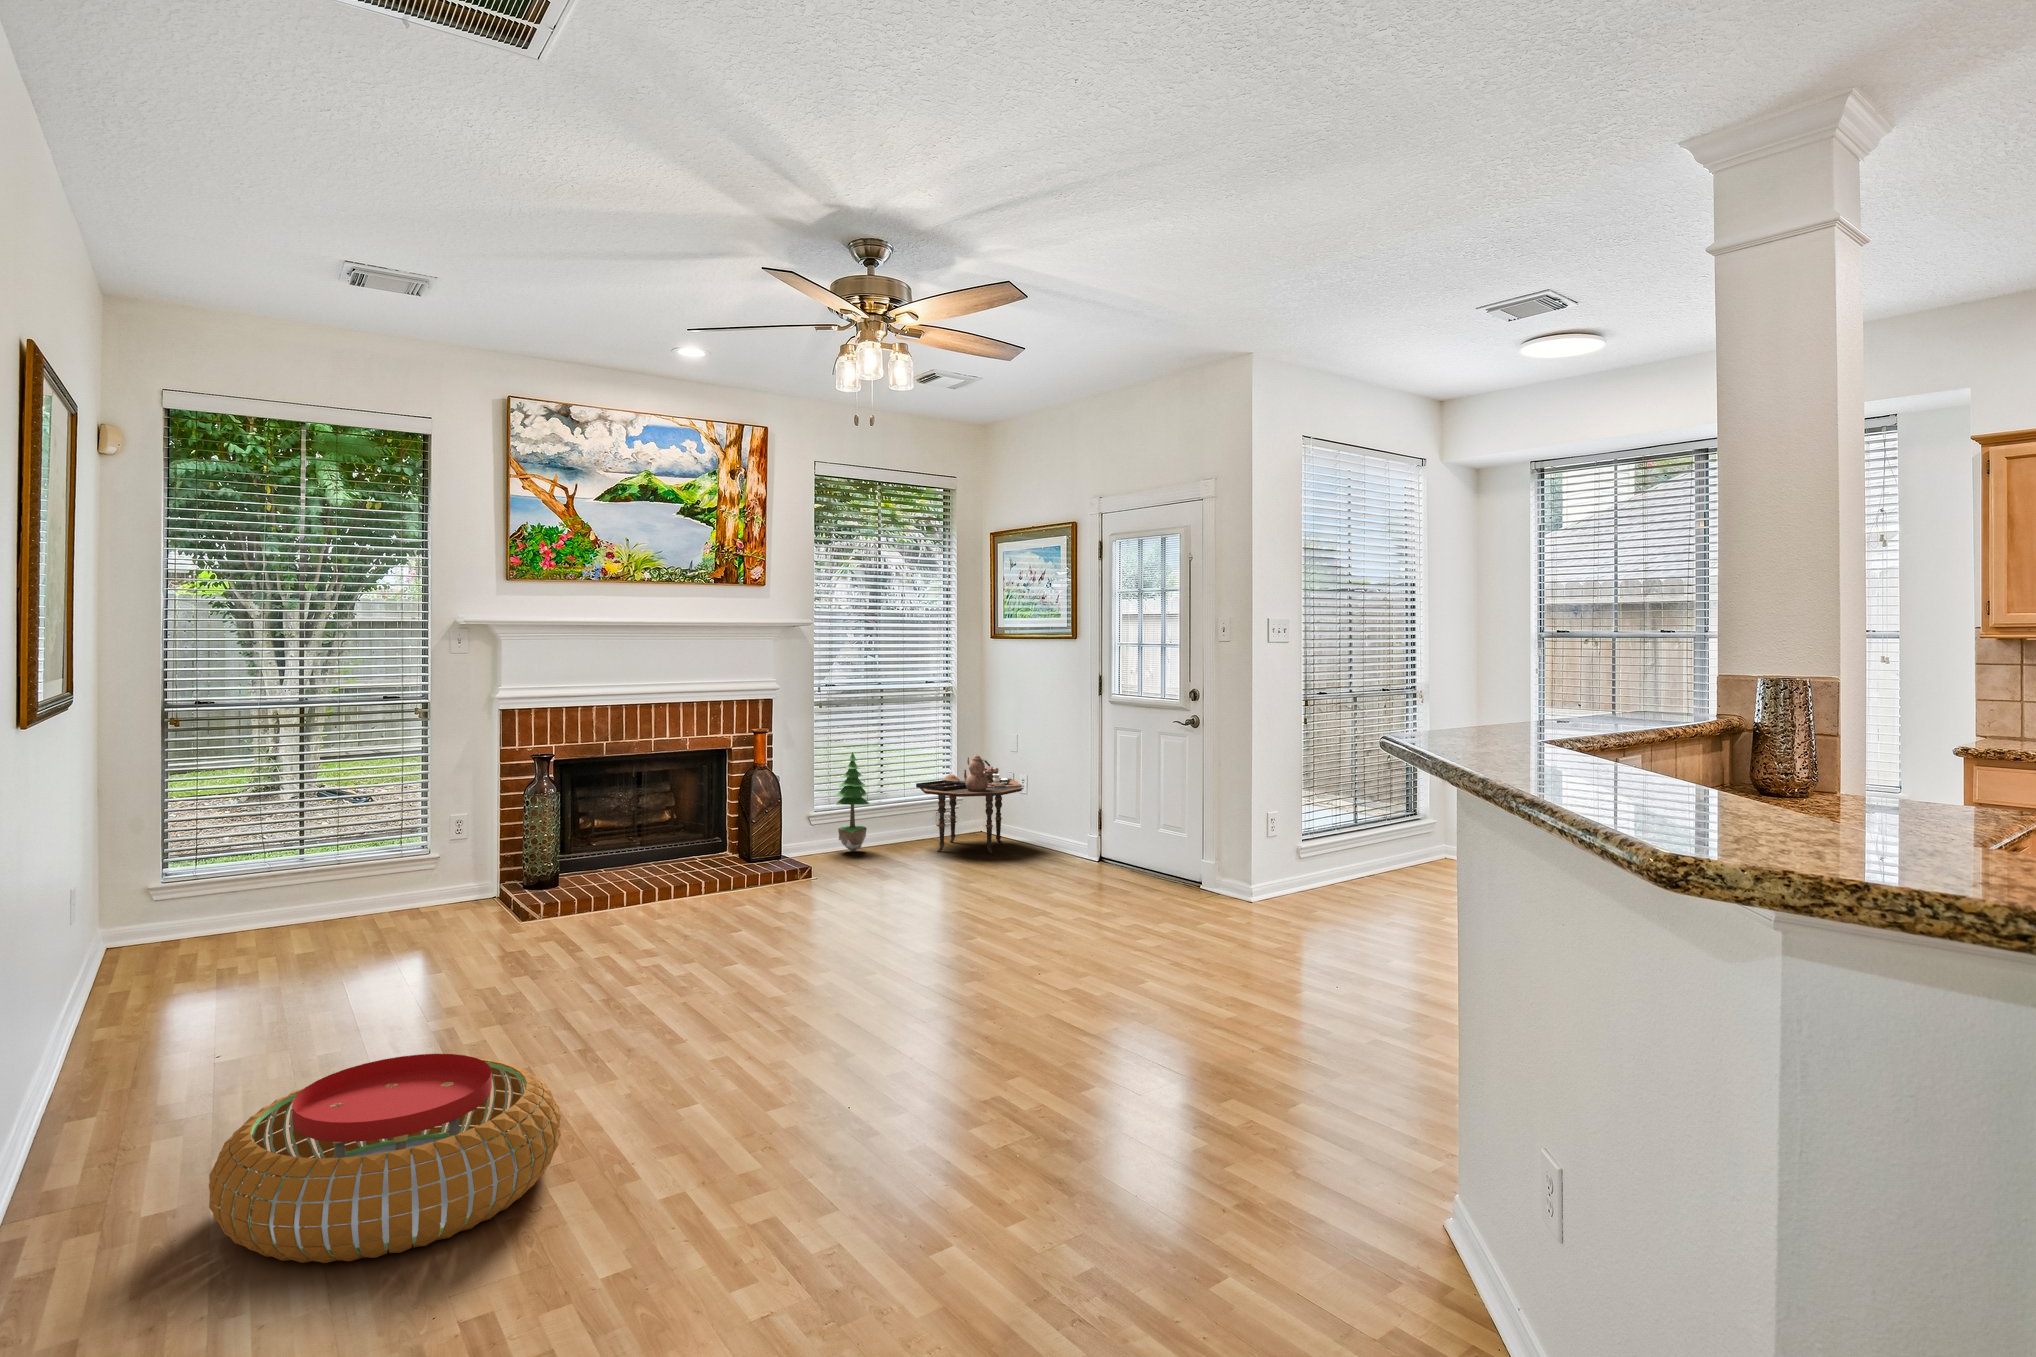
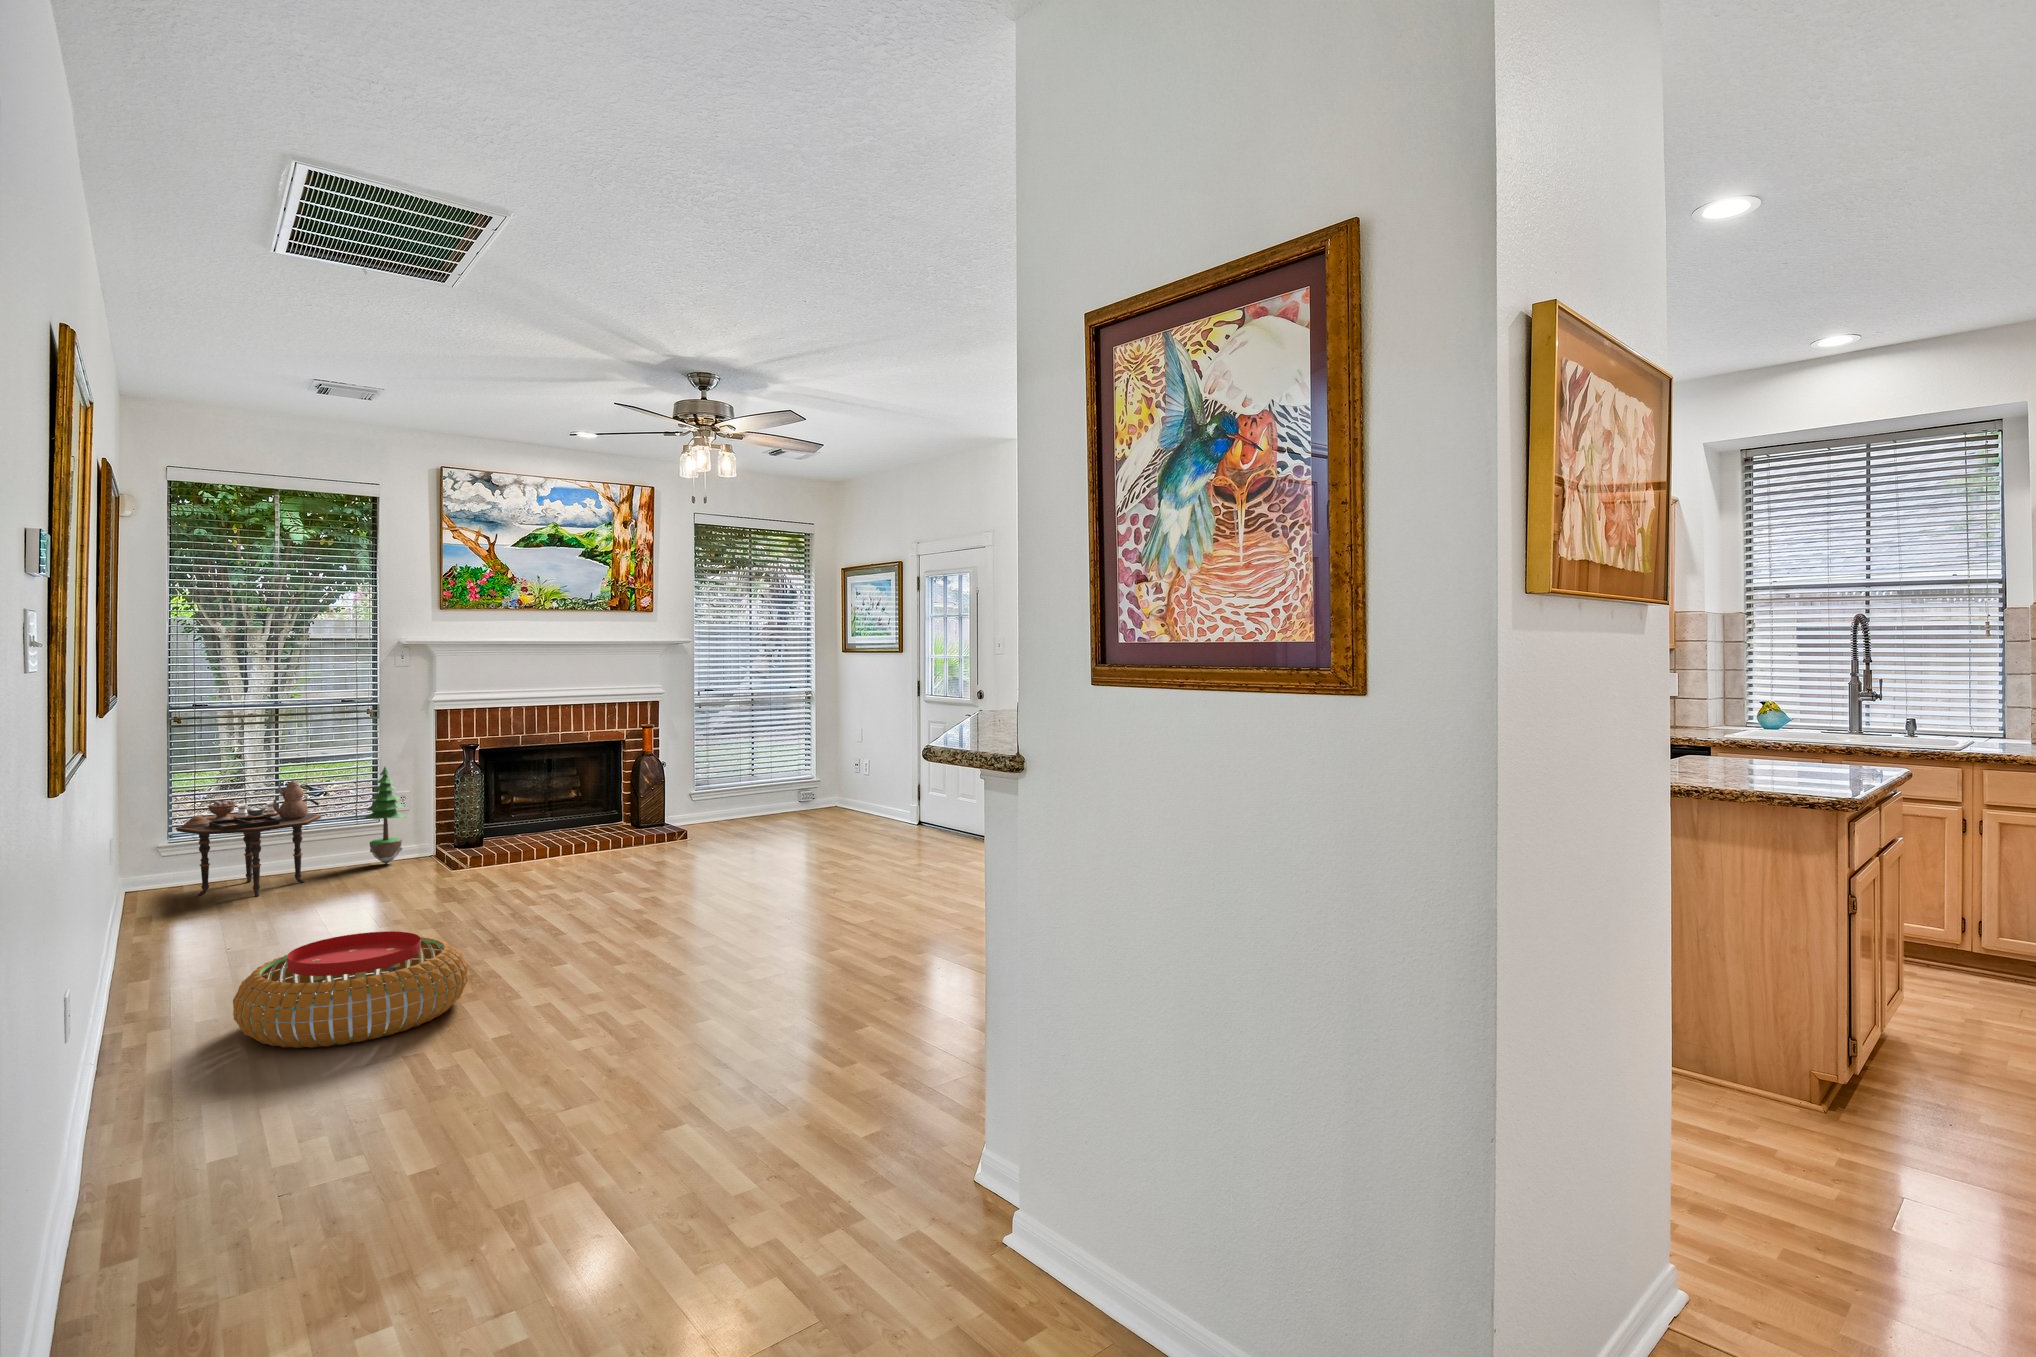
potted tree: present [835,752,870,852] -> present [365,767,405,864]
side table: present [916,755,1023,853] -> present [176,781,322,896]

